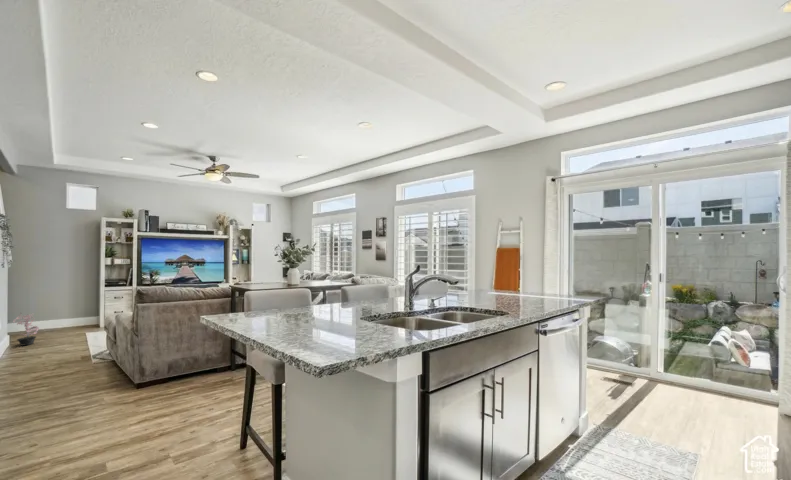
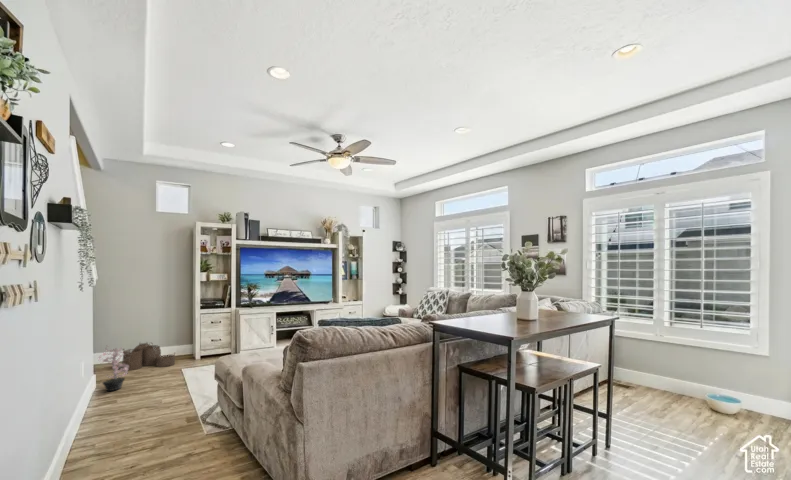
woven basket: none [35,313,82,334] -> present [122,343,175,370]

